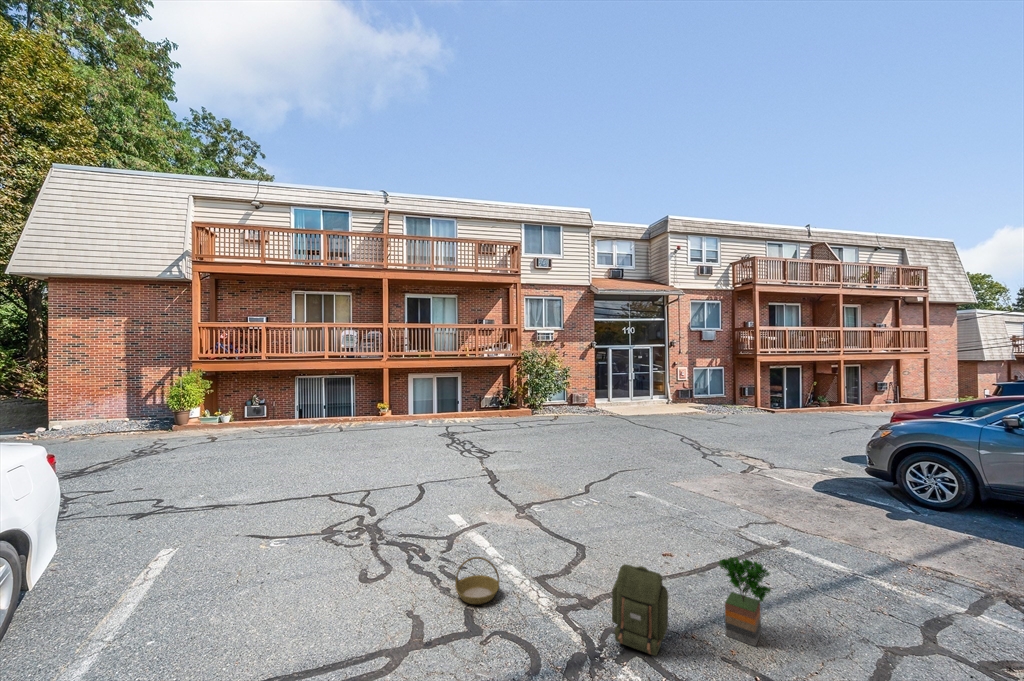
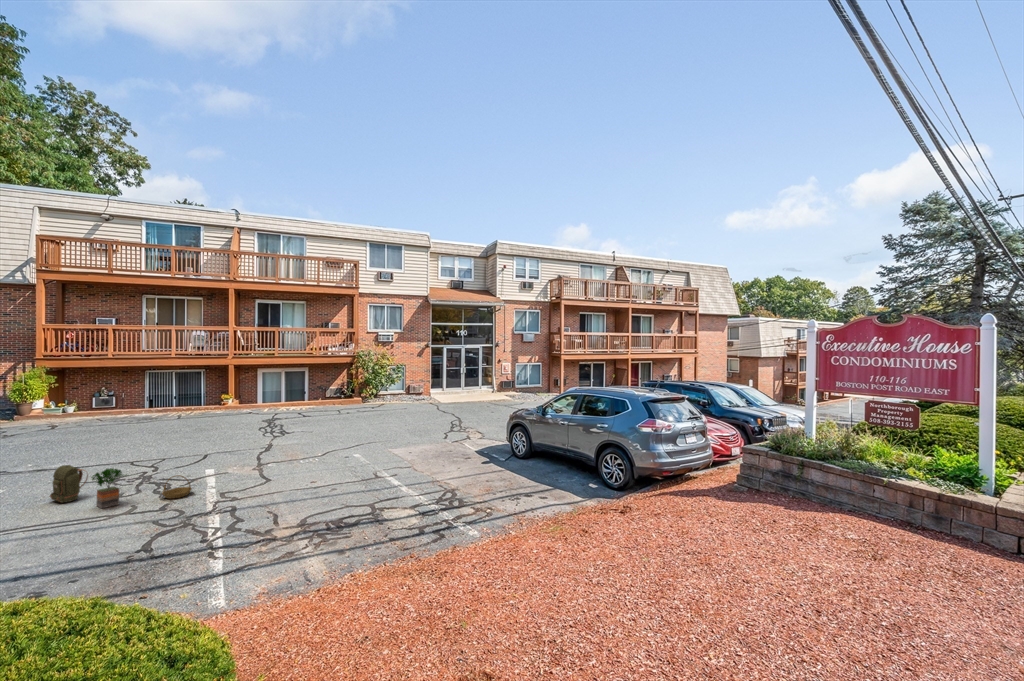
potted tree: present [719,557,771,646] -> present [92,468,127,508]
backpack: present [612,564,669,656] -> present [50,465,88,503]

